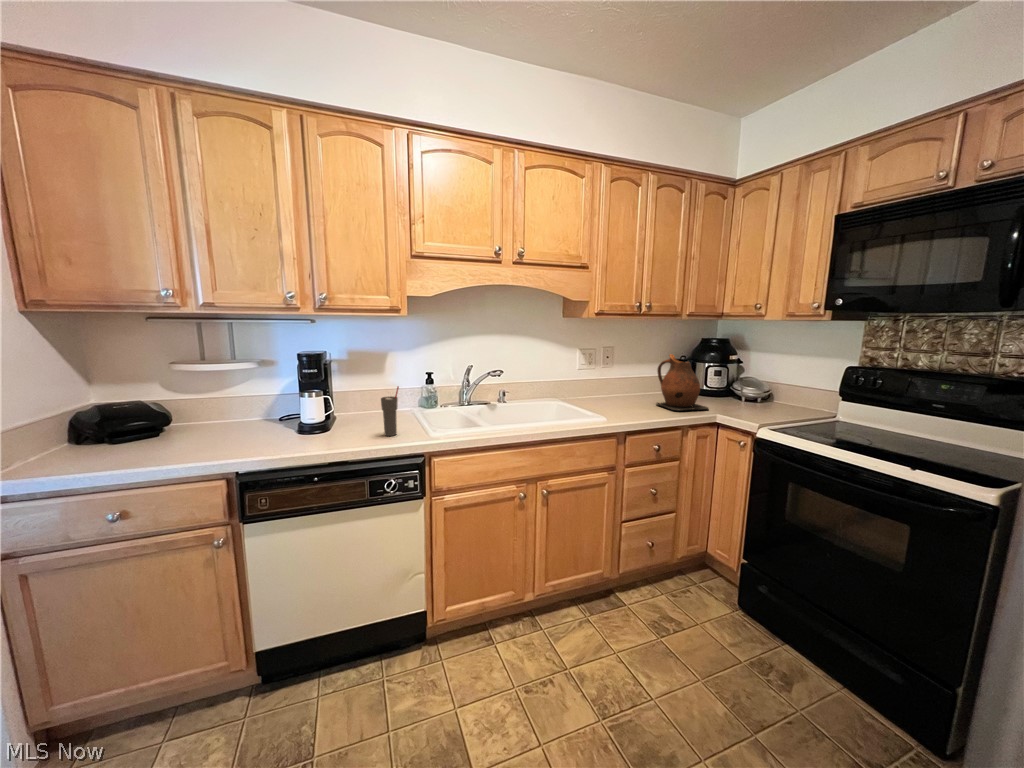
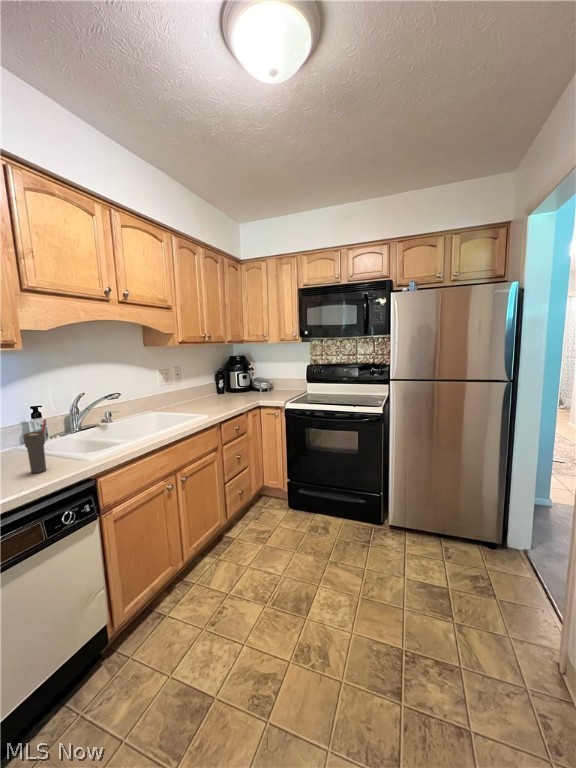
ceramic pitcher: present [656,354,708,410] -> none [220,368,253,404]

